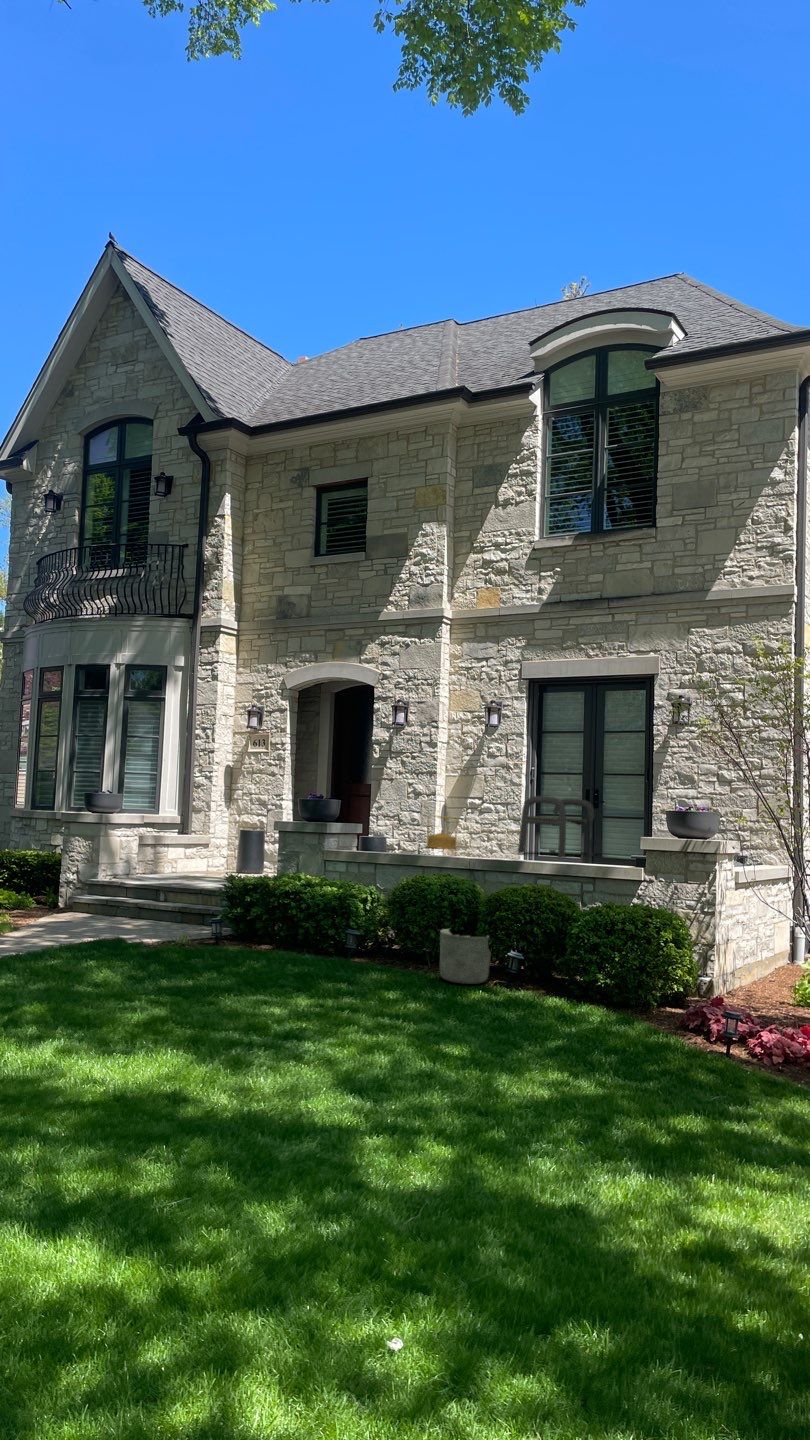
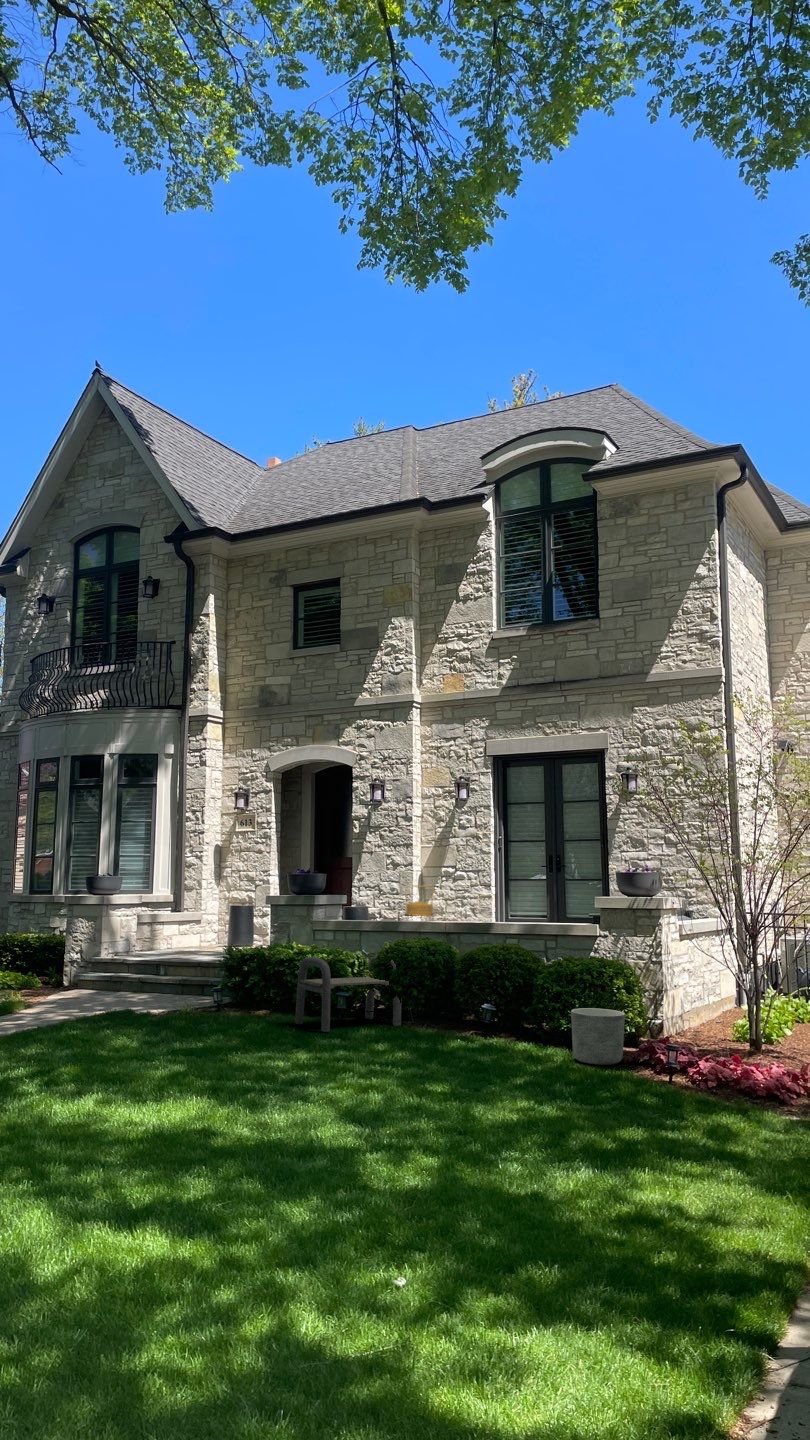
bench: present [518,796,594,857] -> present [295,955,401,1032]
planter: present [440,929,491,984] -> present [571,1008,625,1065]

